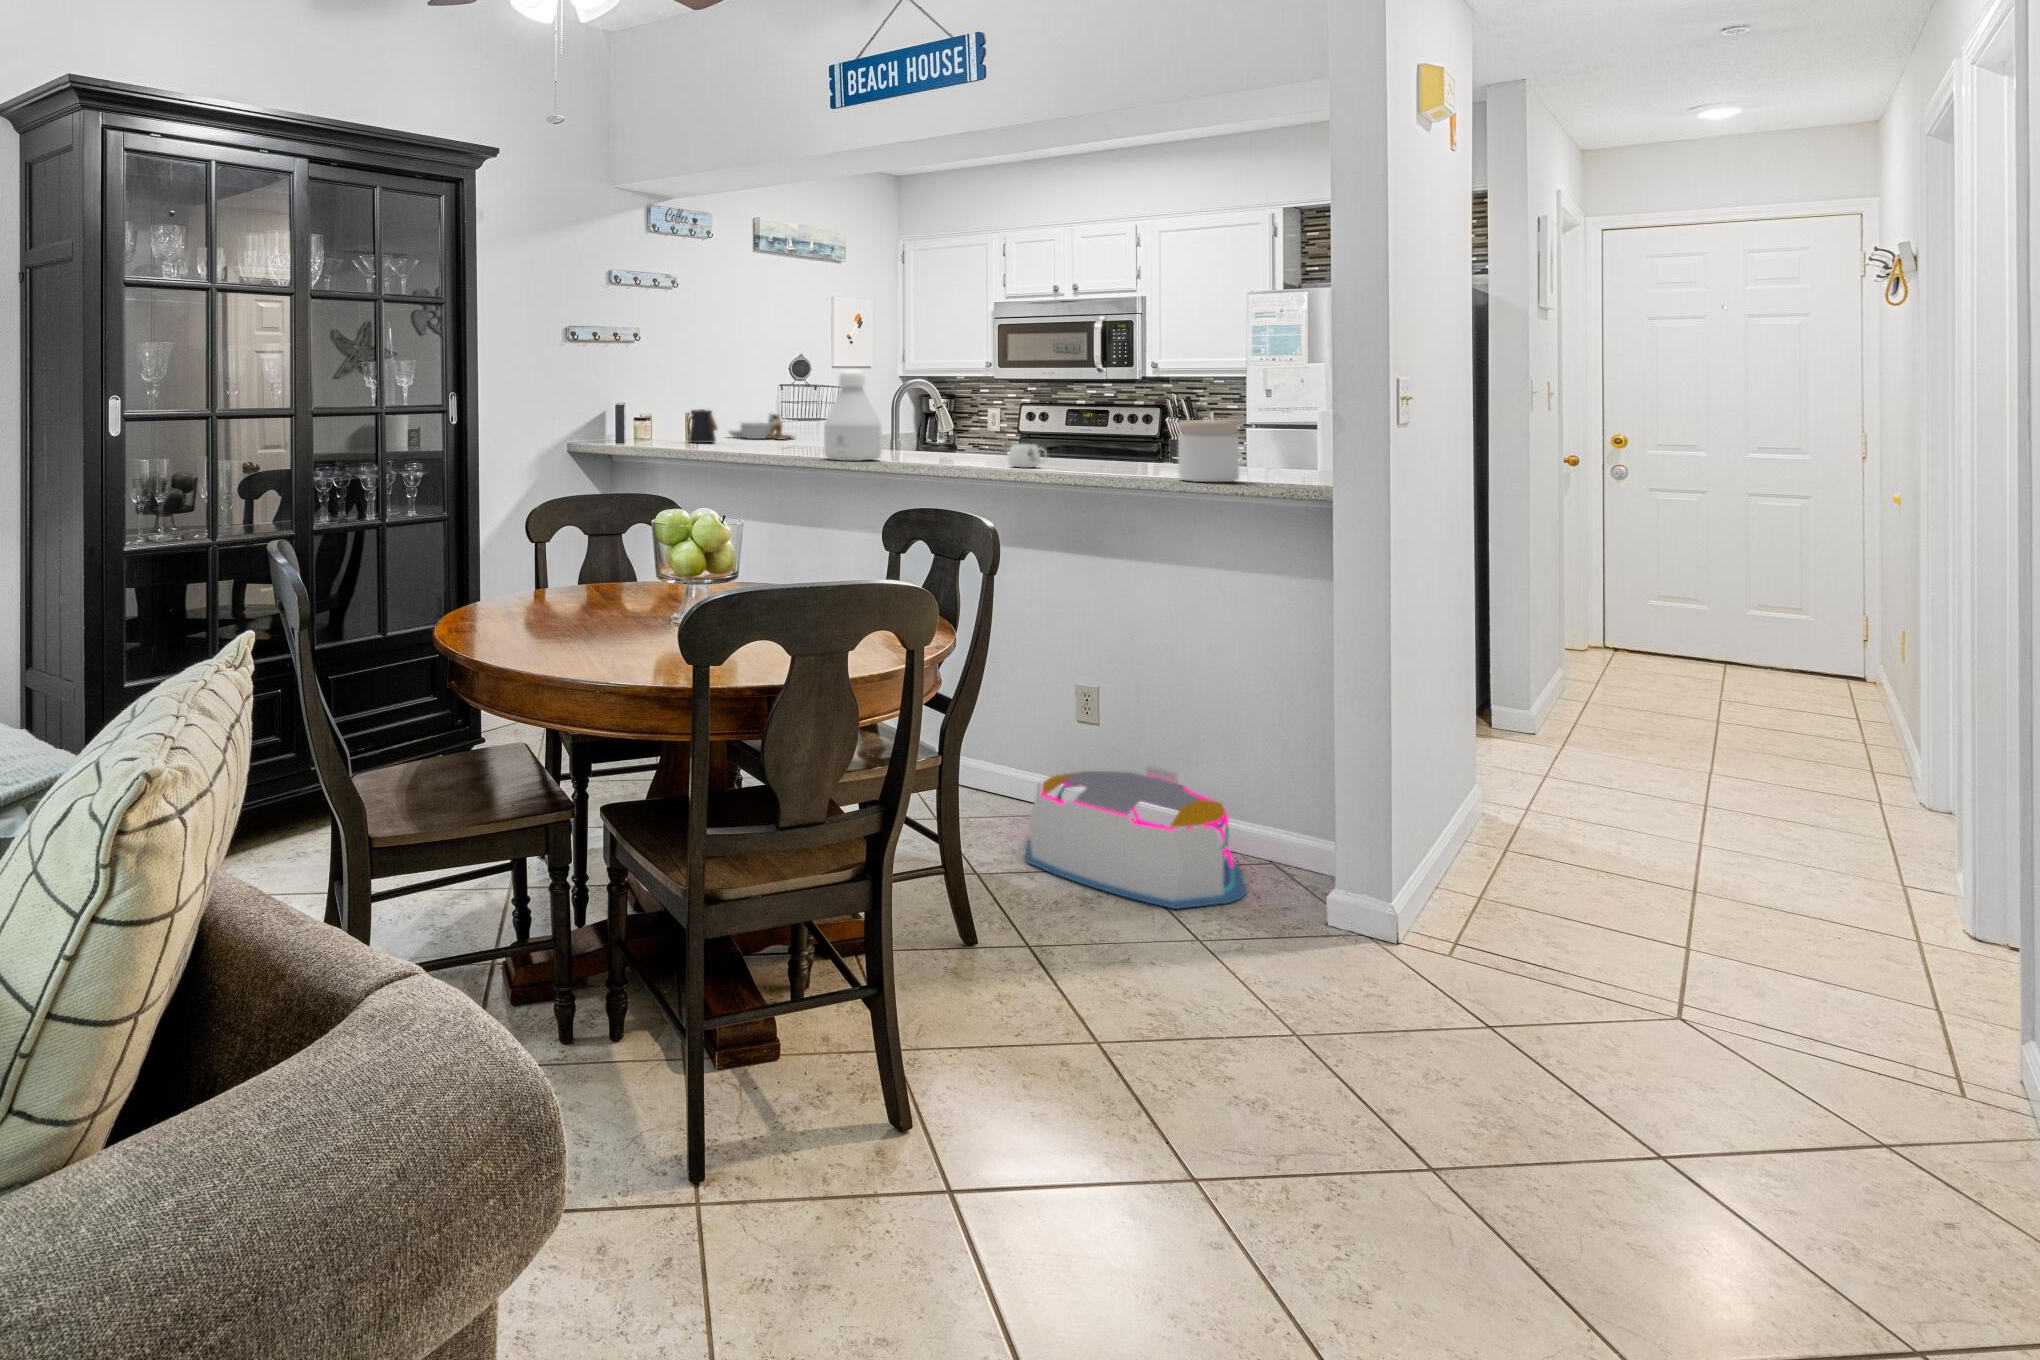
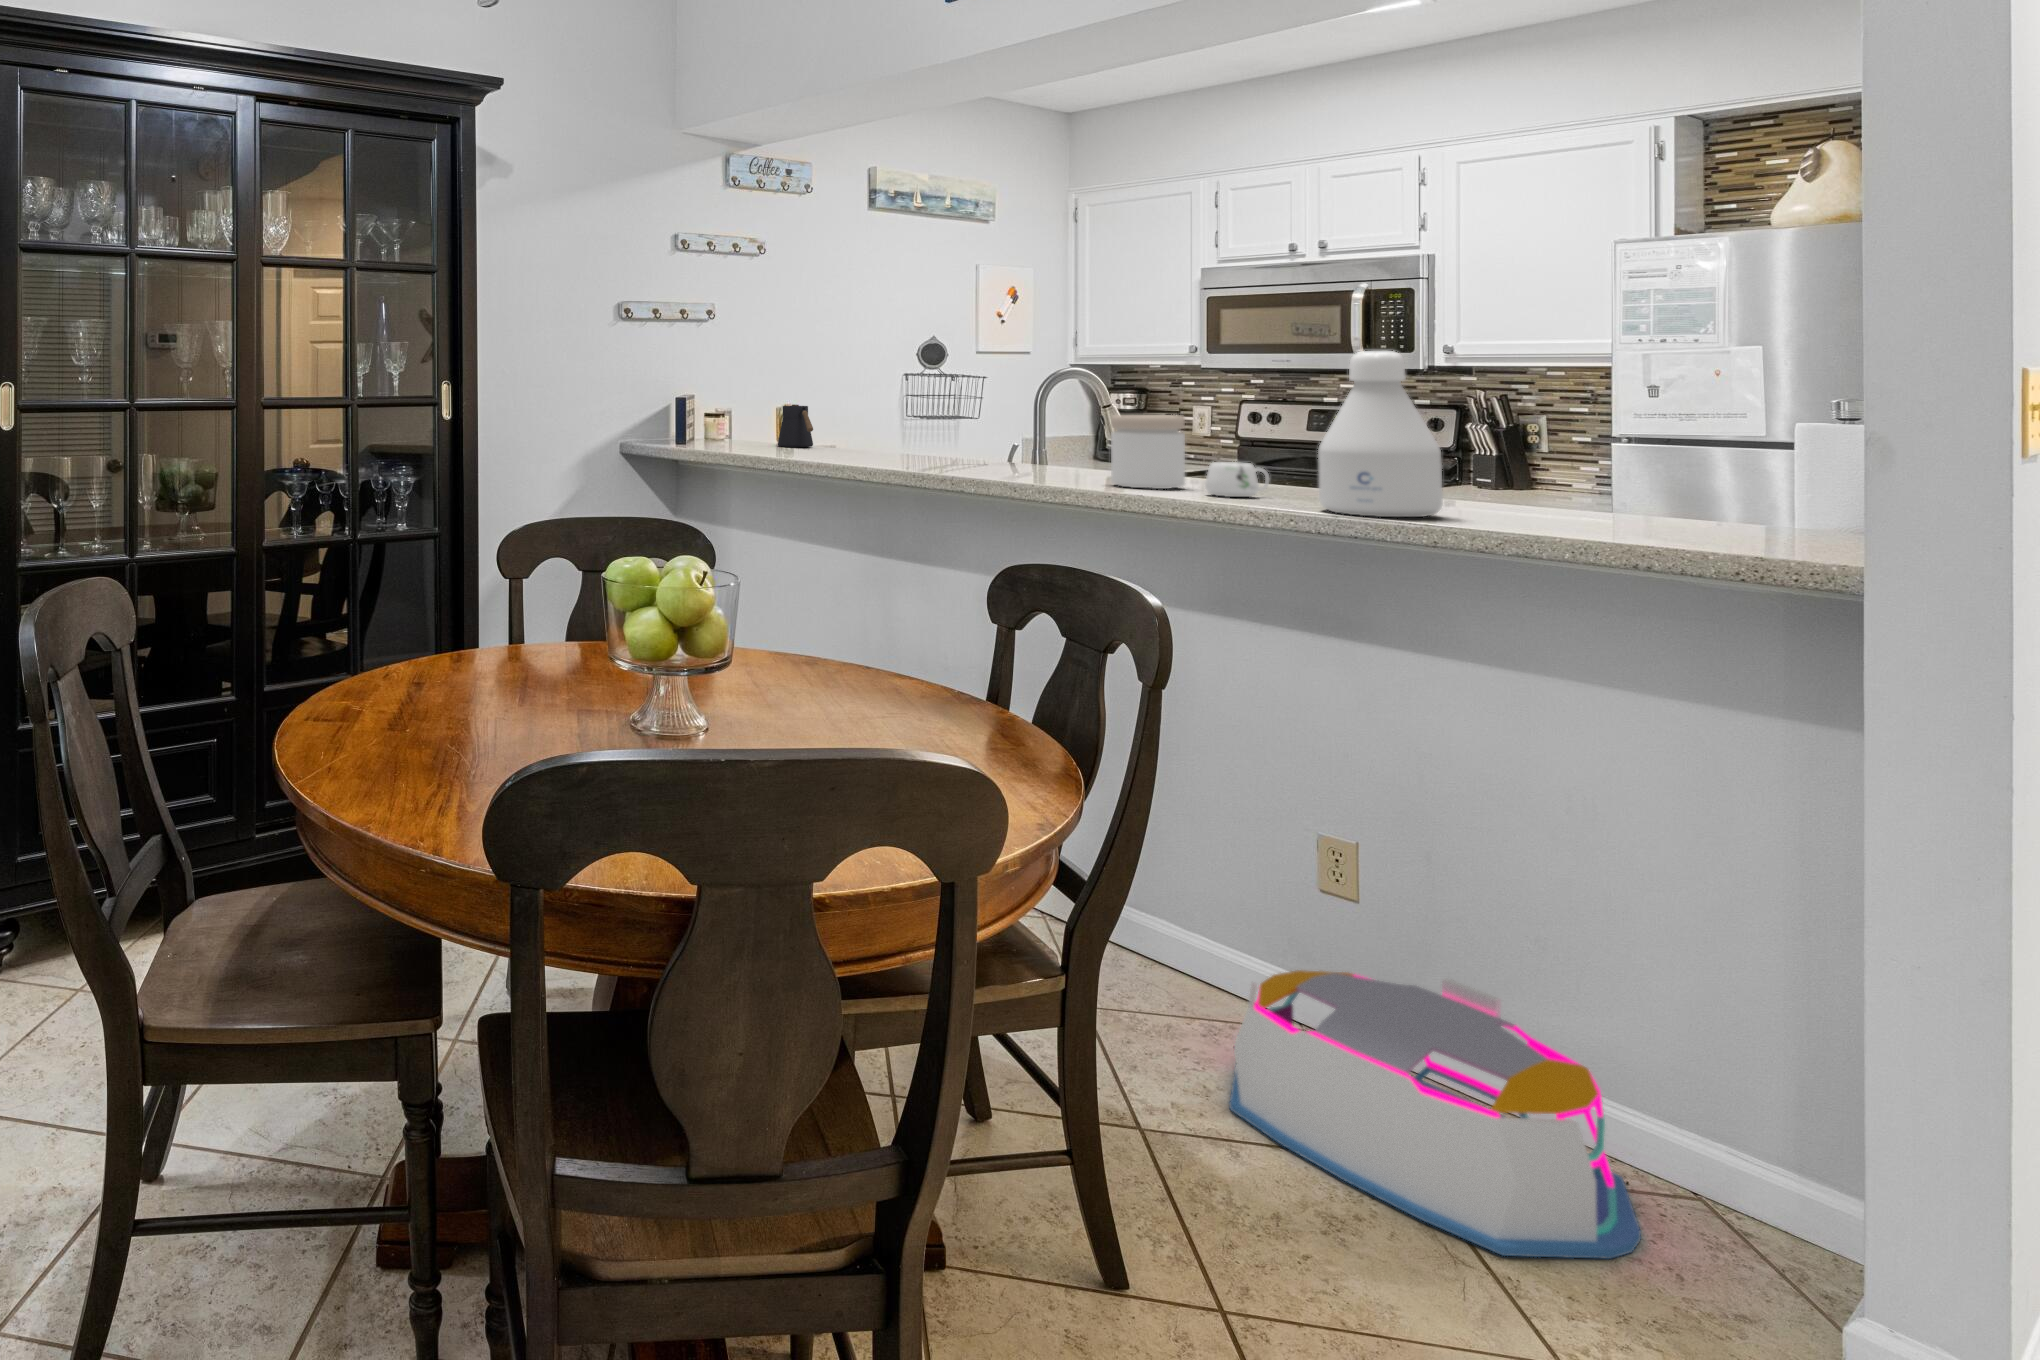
bottle: present [824,370,882,461] -> present [1318,351,1443,517]
cutting board: present [729,412,793,439] -> none [838,407,926,443]
jar: present [1178,420,1239,482] -> present [1111,415,1185,489]

